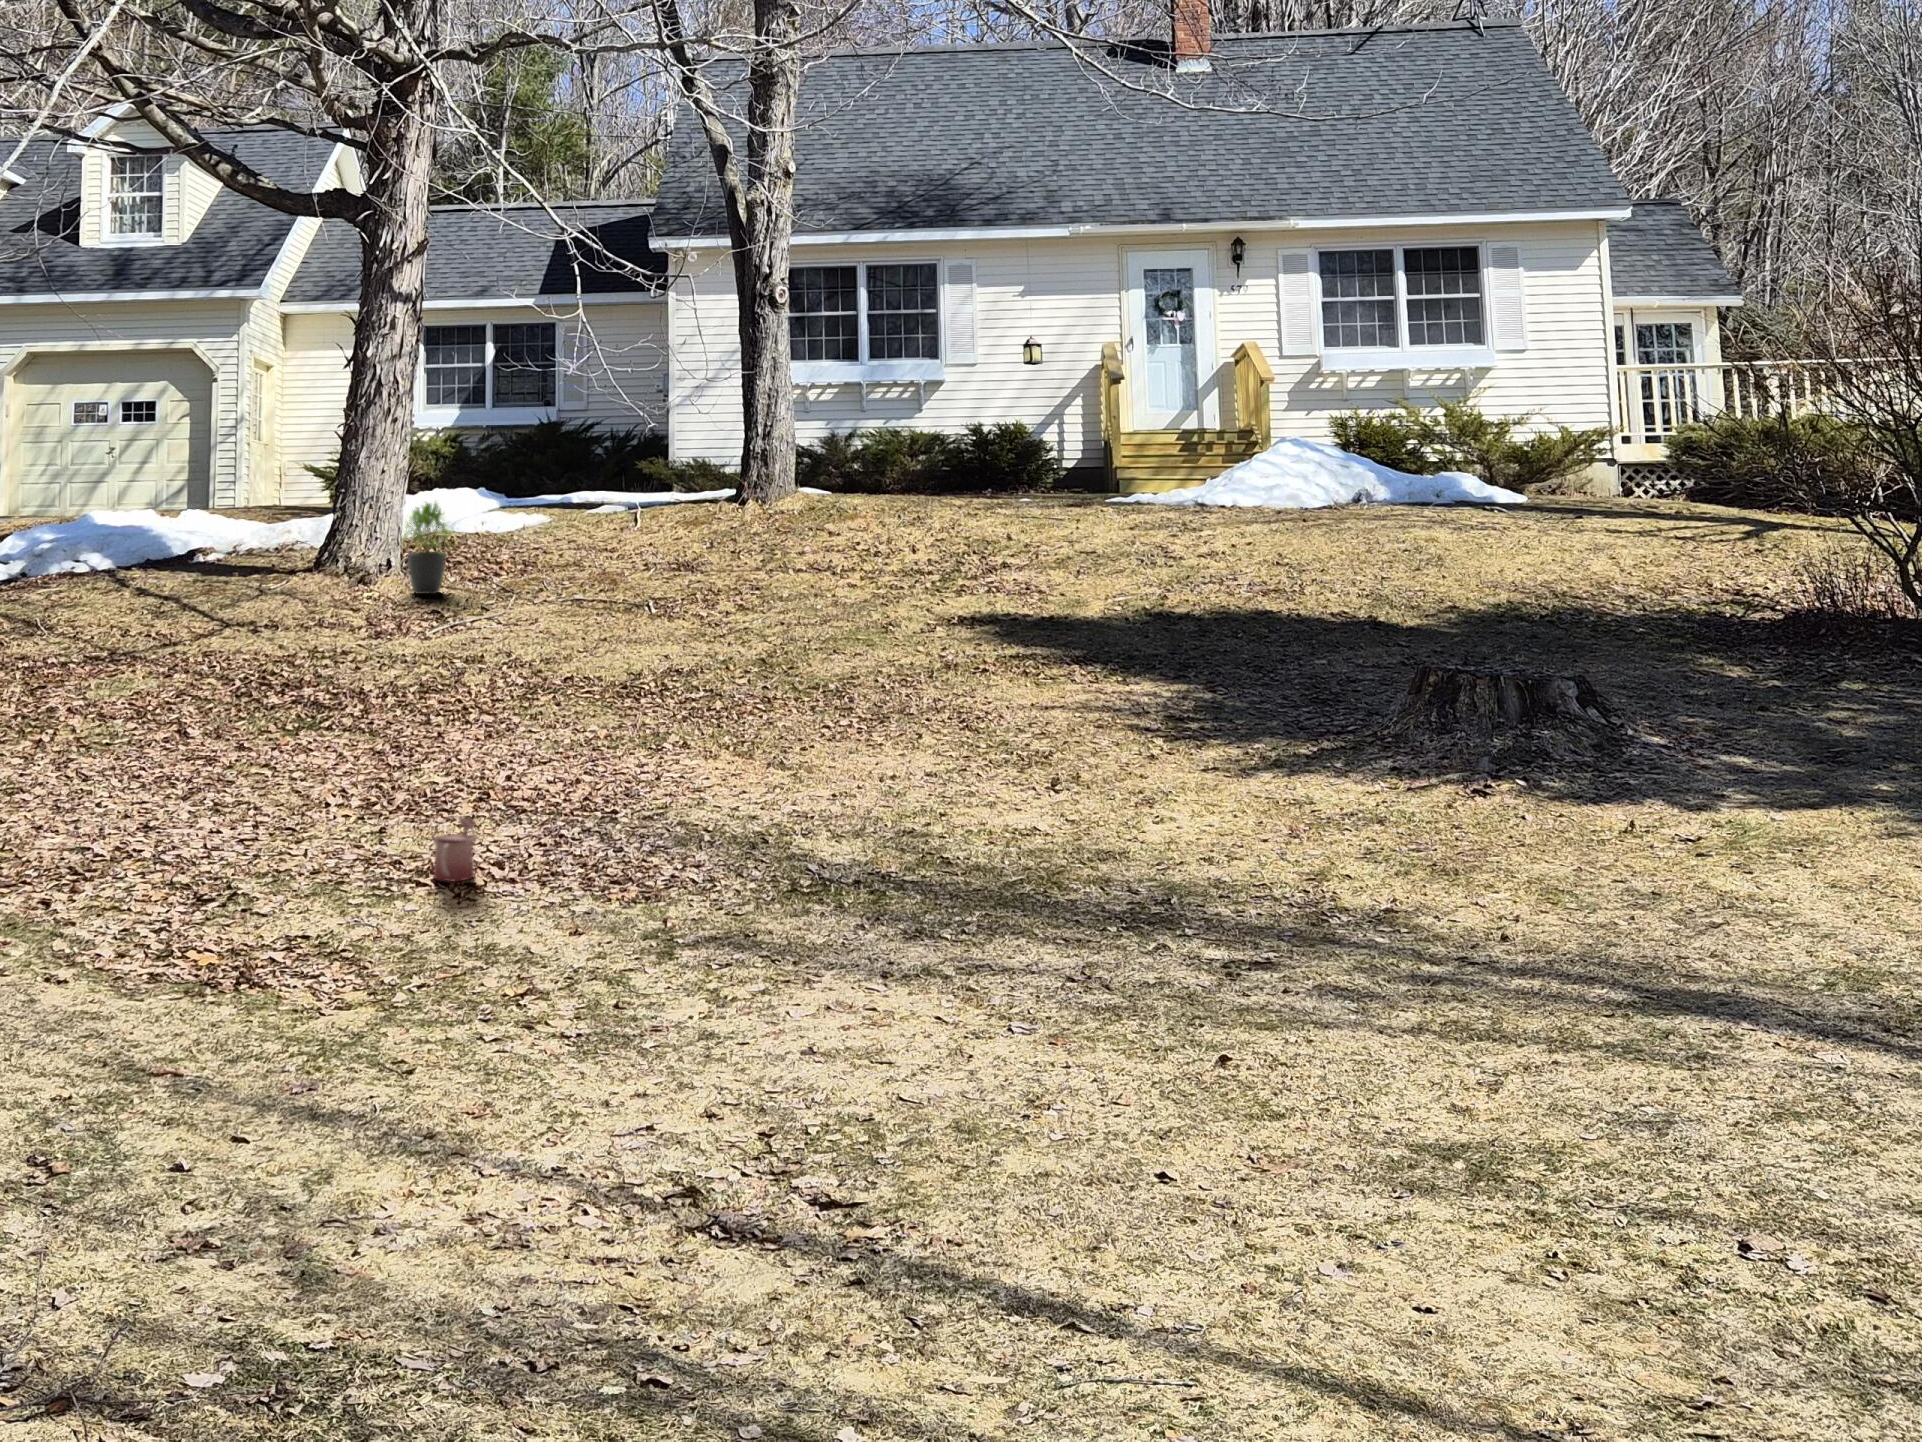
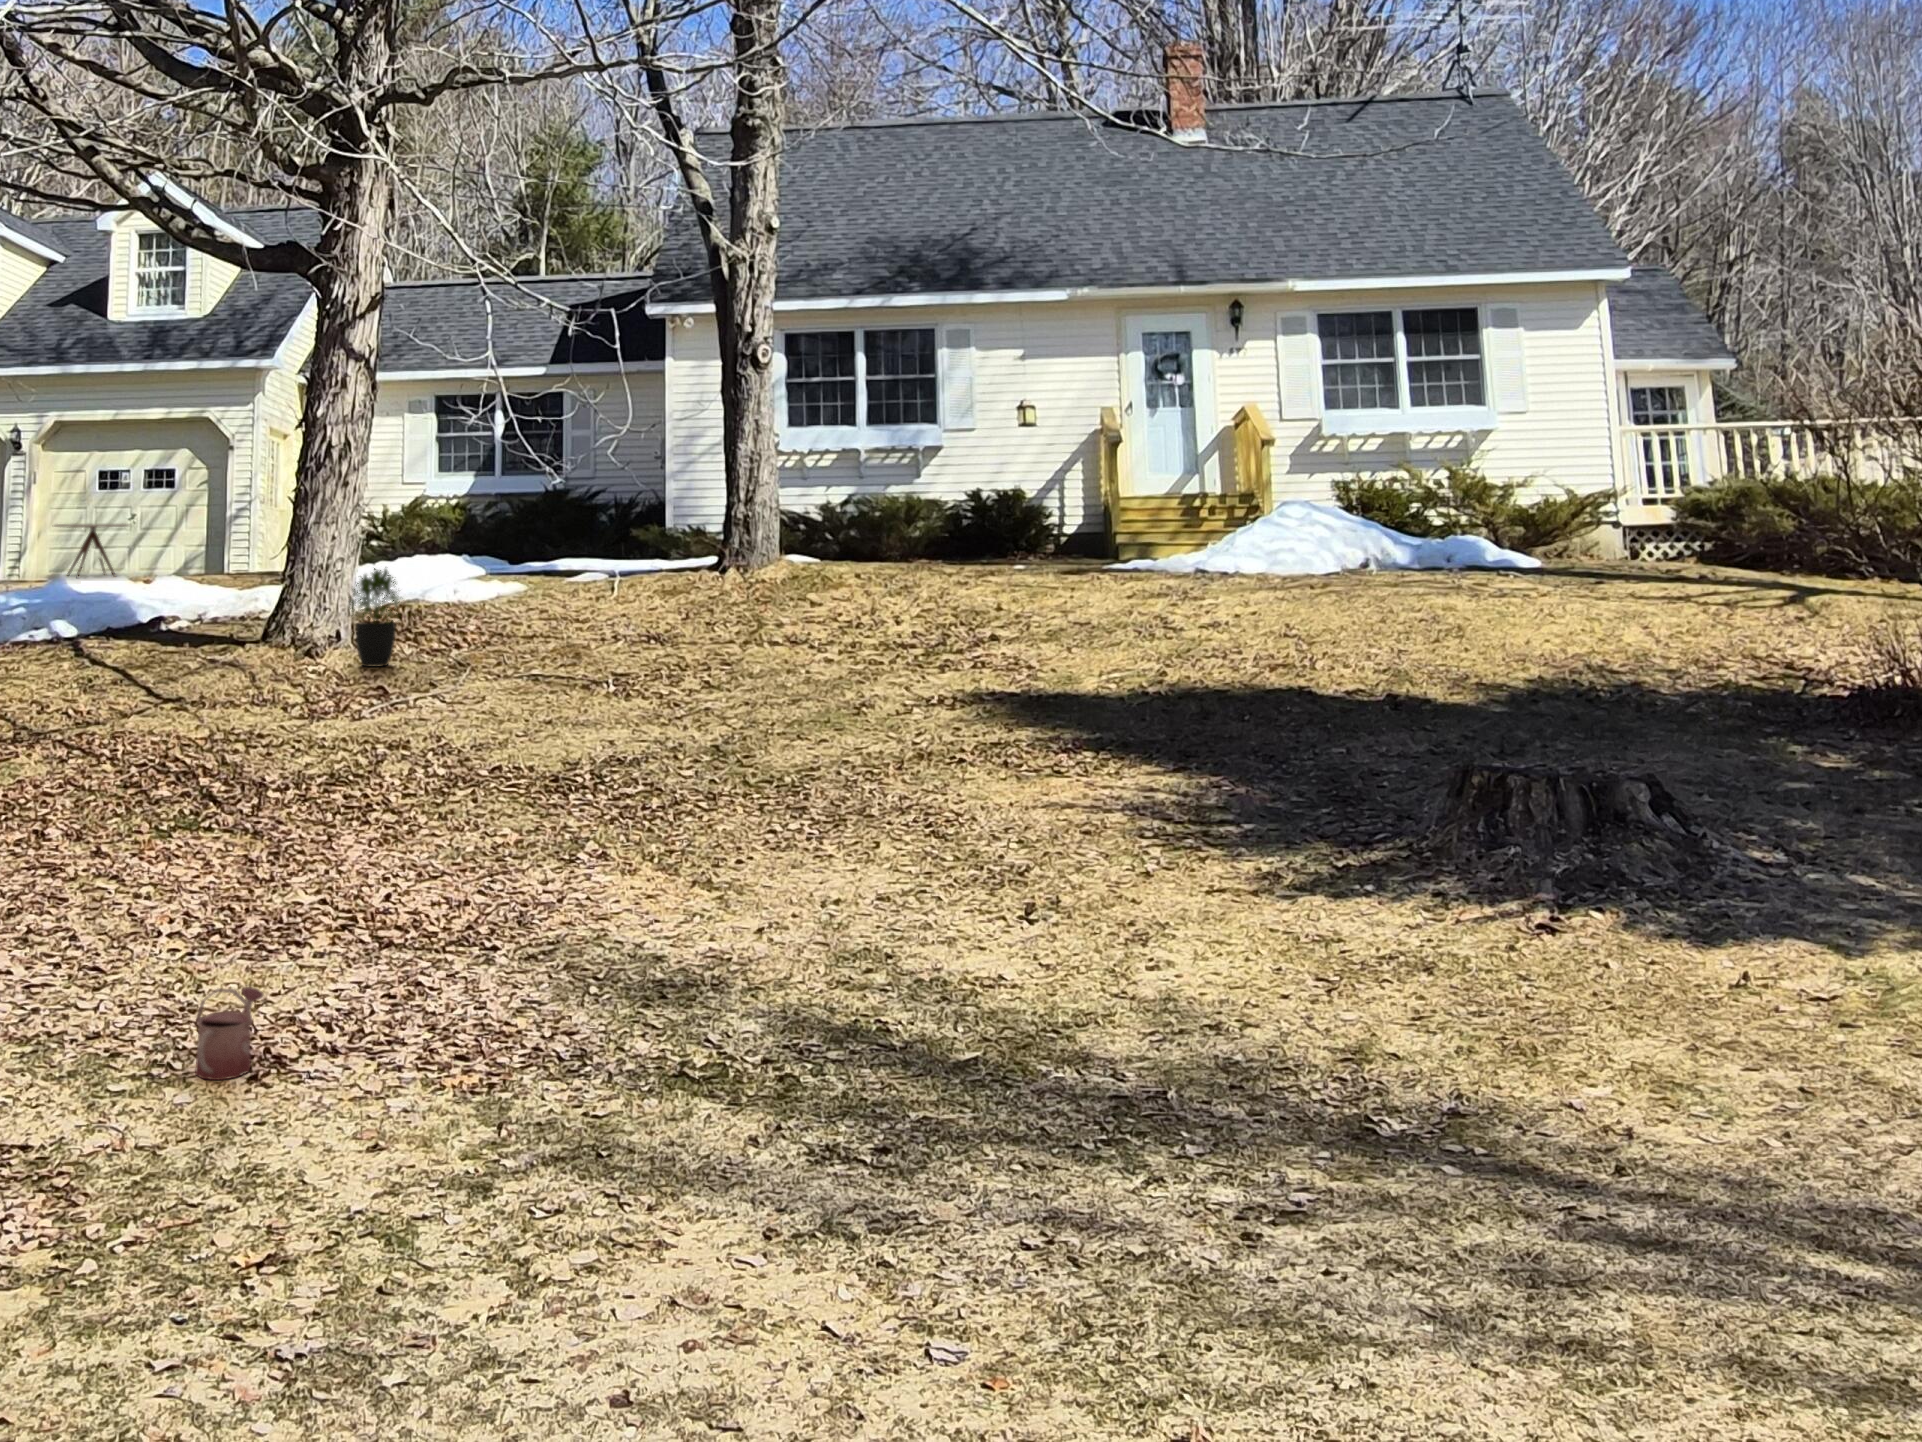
round table: none [25,457,107,514] -> present [54,523,129,577]

